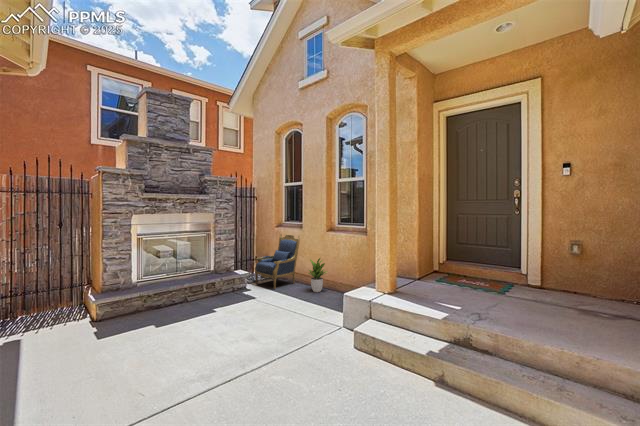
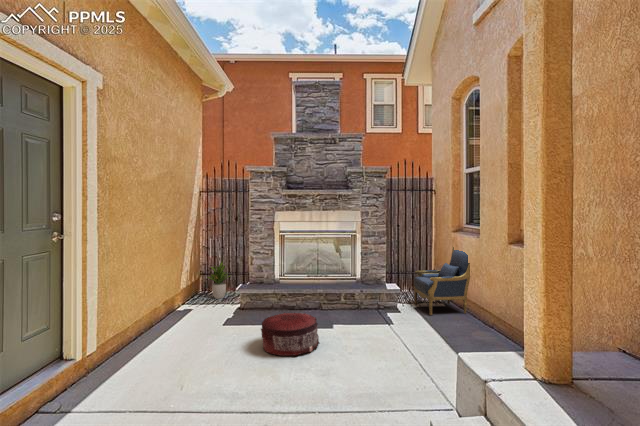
potted plant: present [308,258,327,292] -> present [208,262,230,299]
pouf: none [169,305,223,347] -> present [261,313,319,356]

